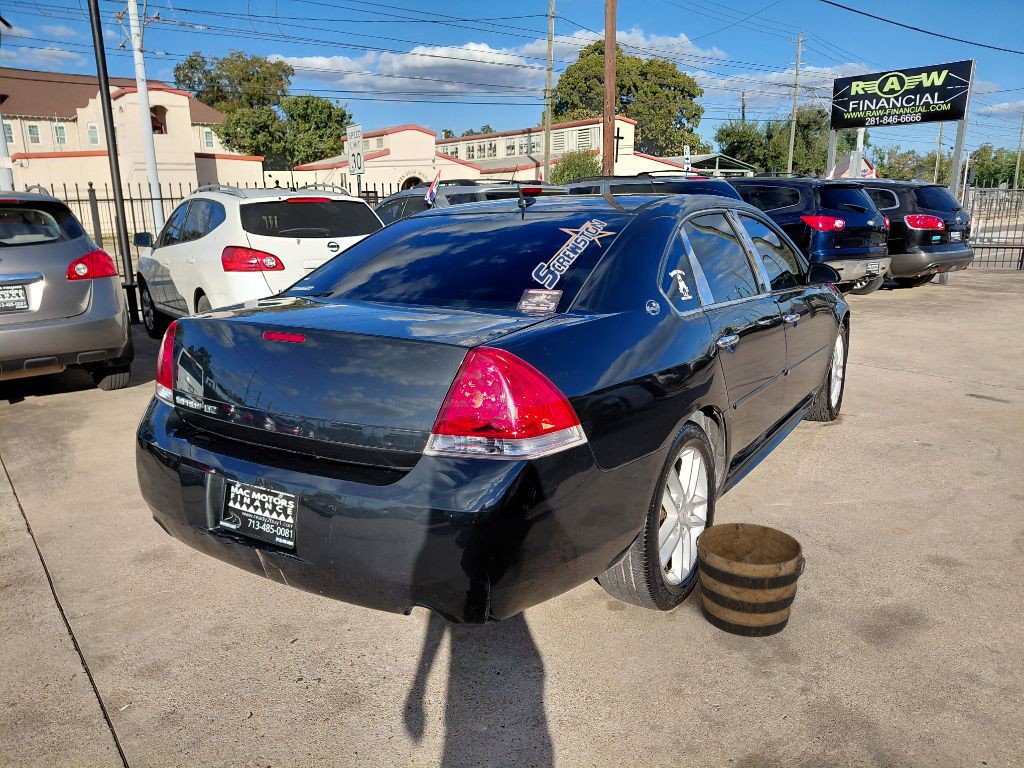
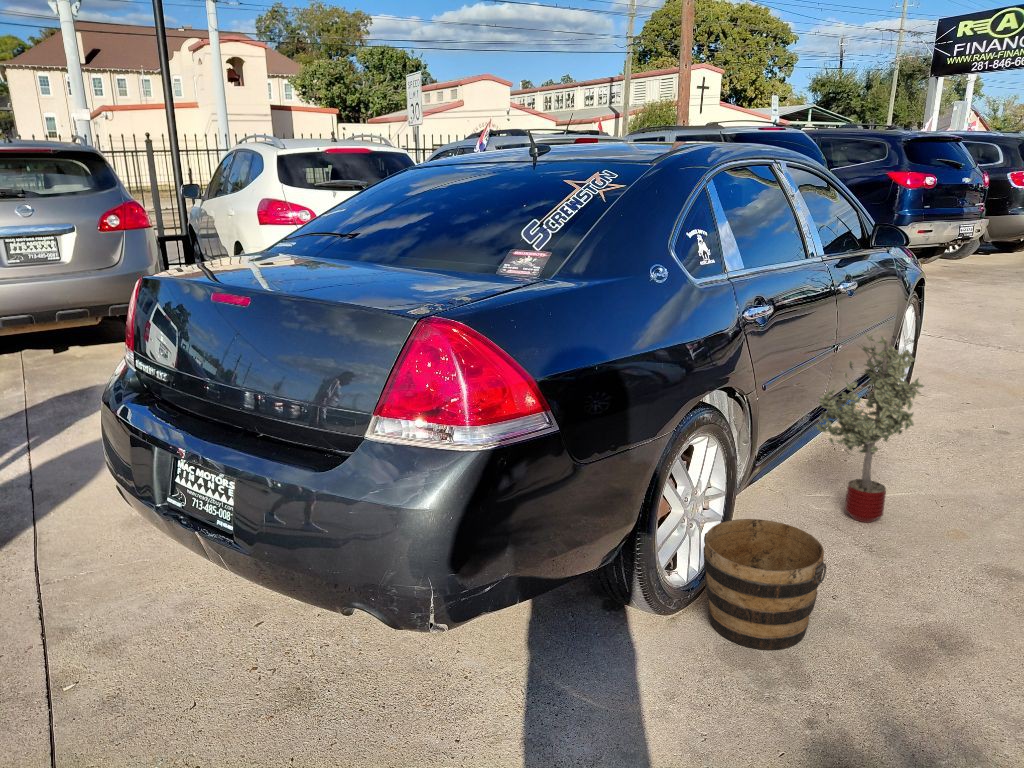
potted tree: none [775,359,868,526] -> present [815,336,924,523]

